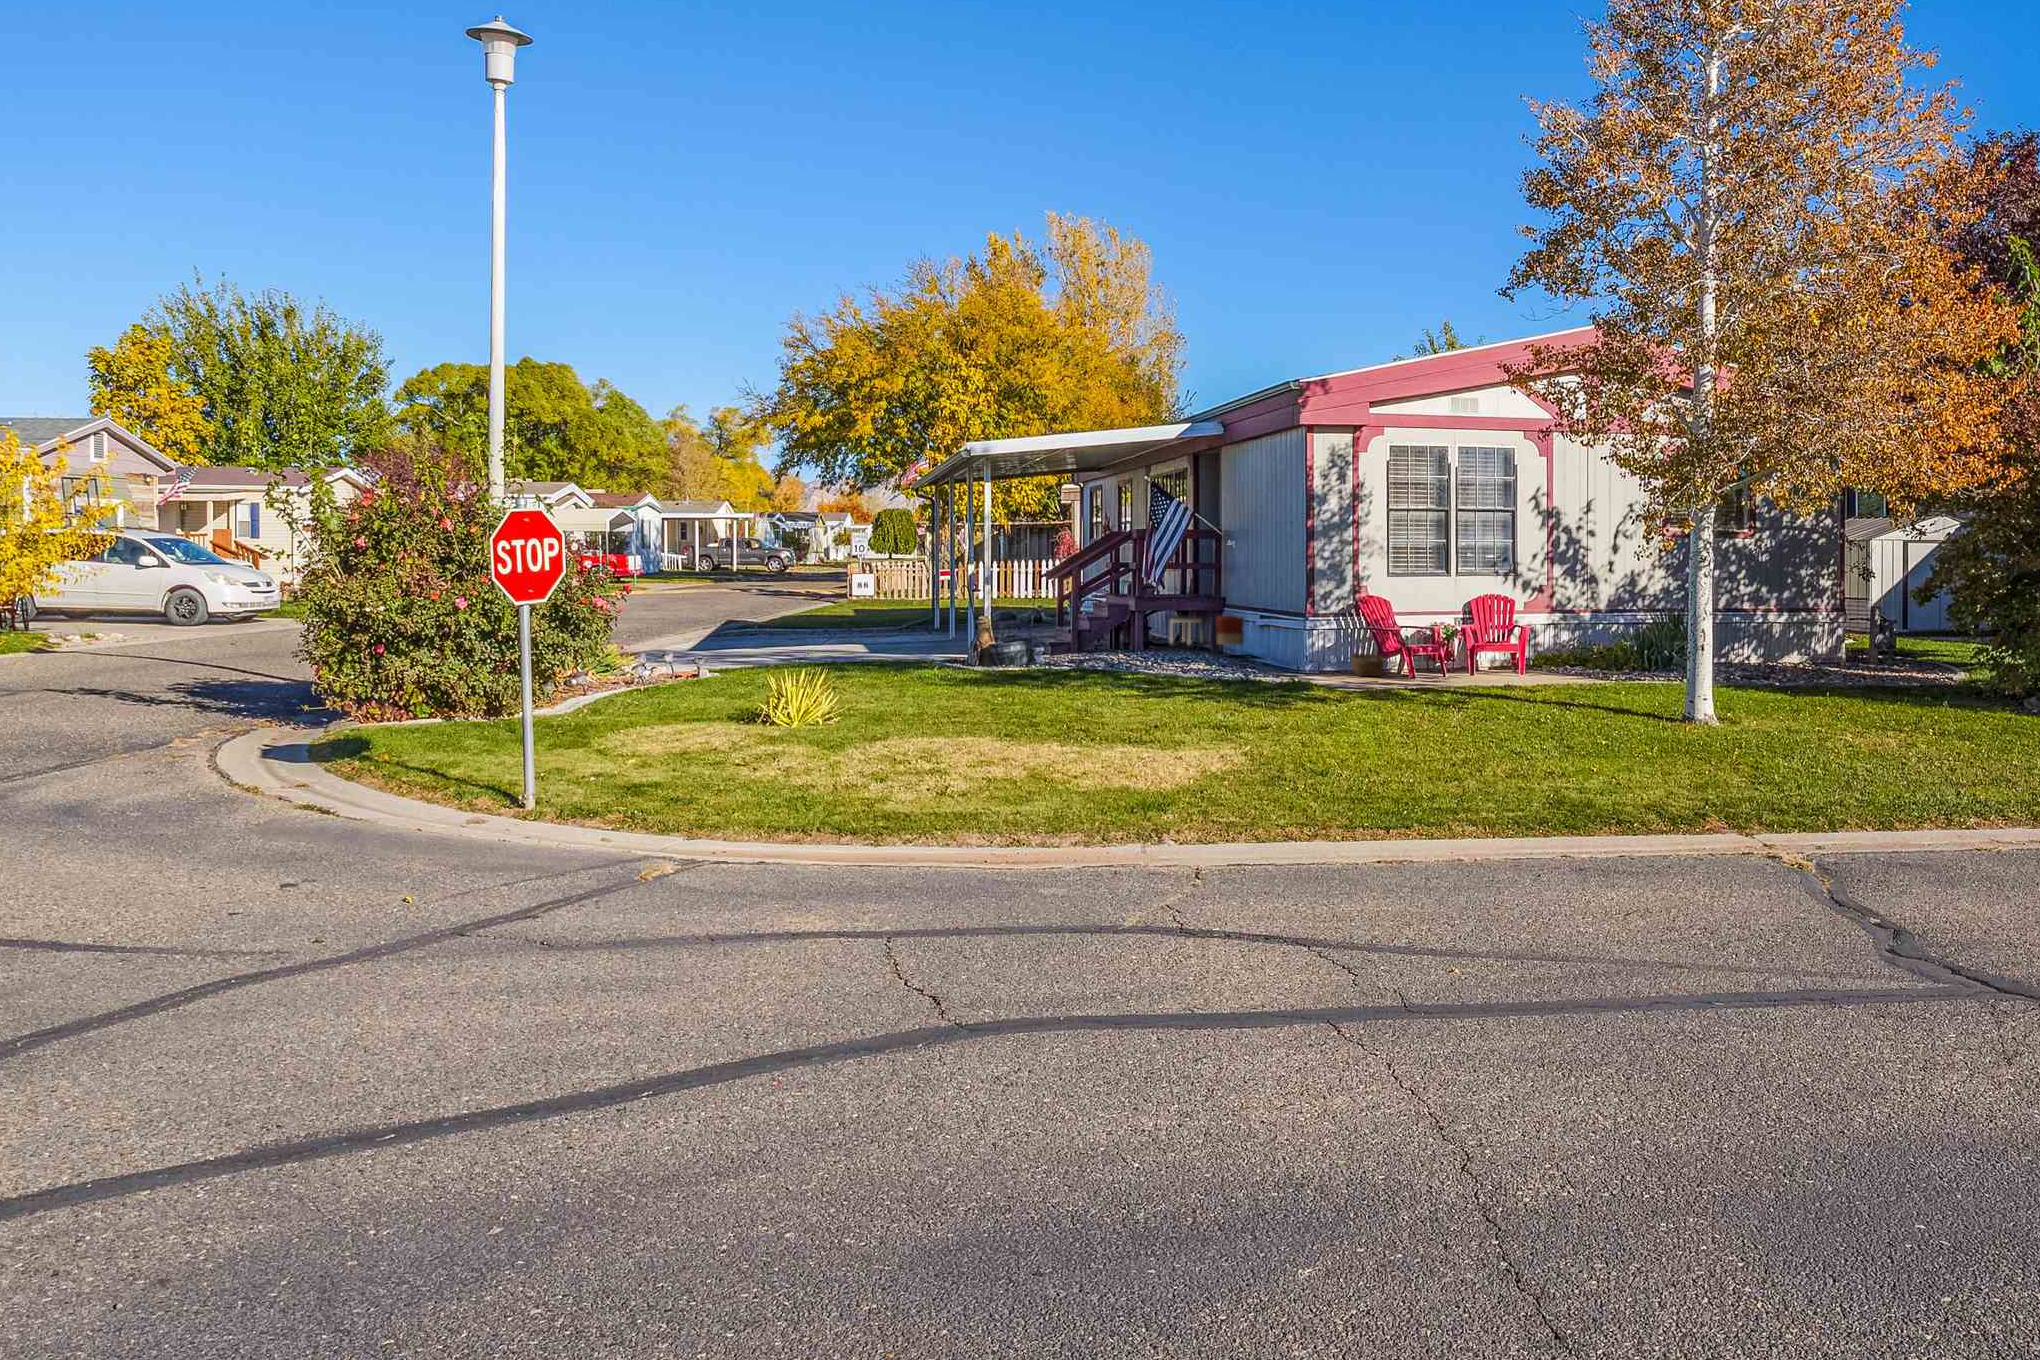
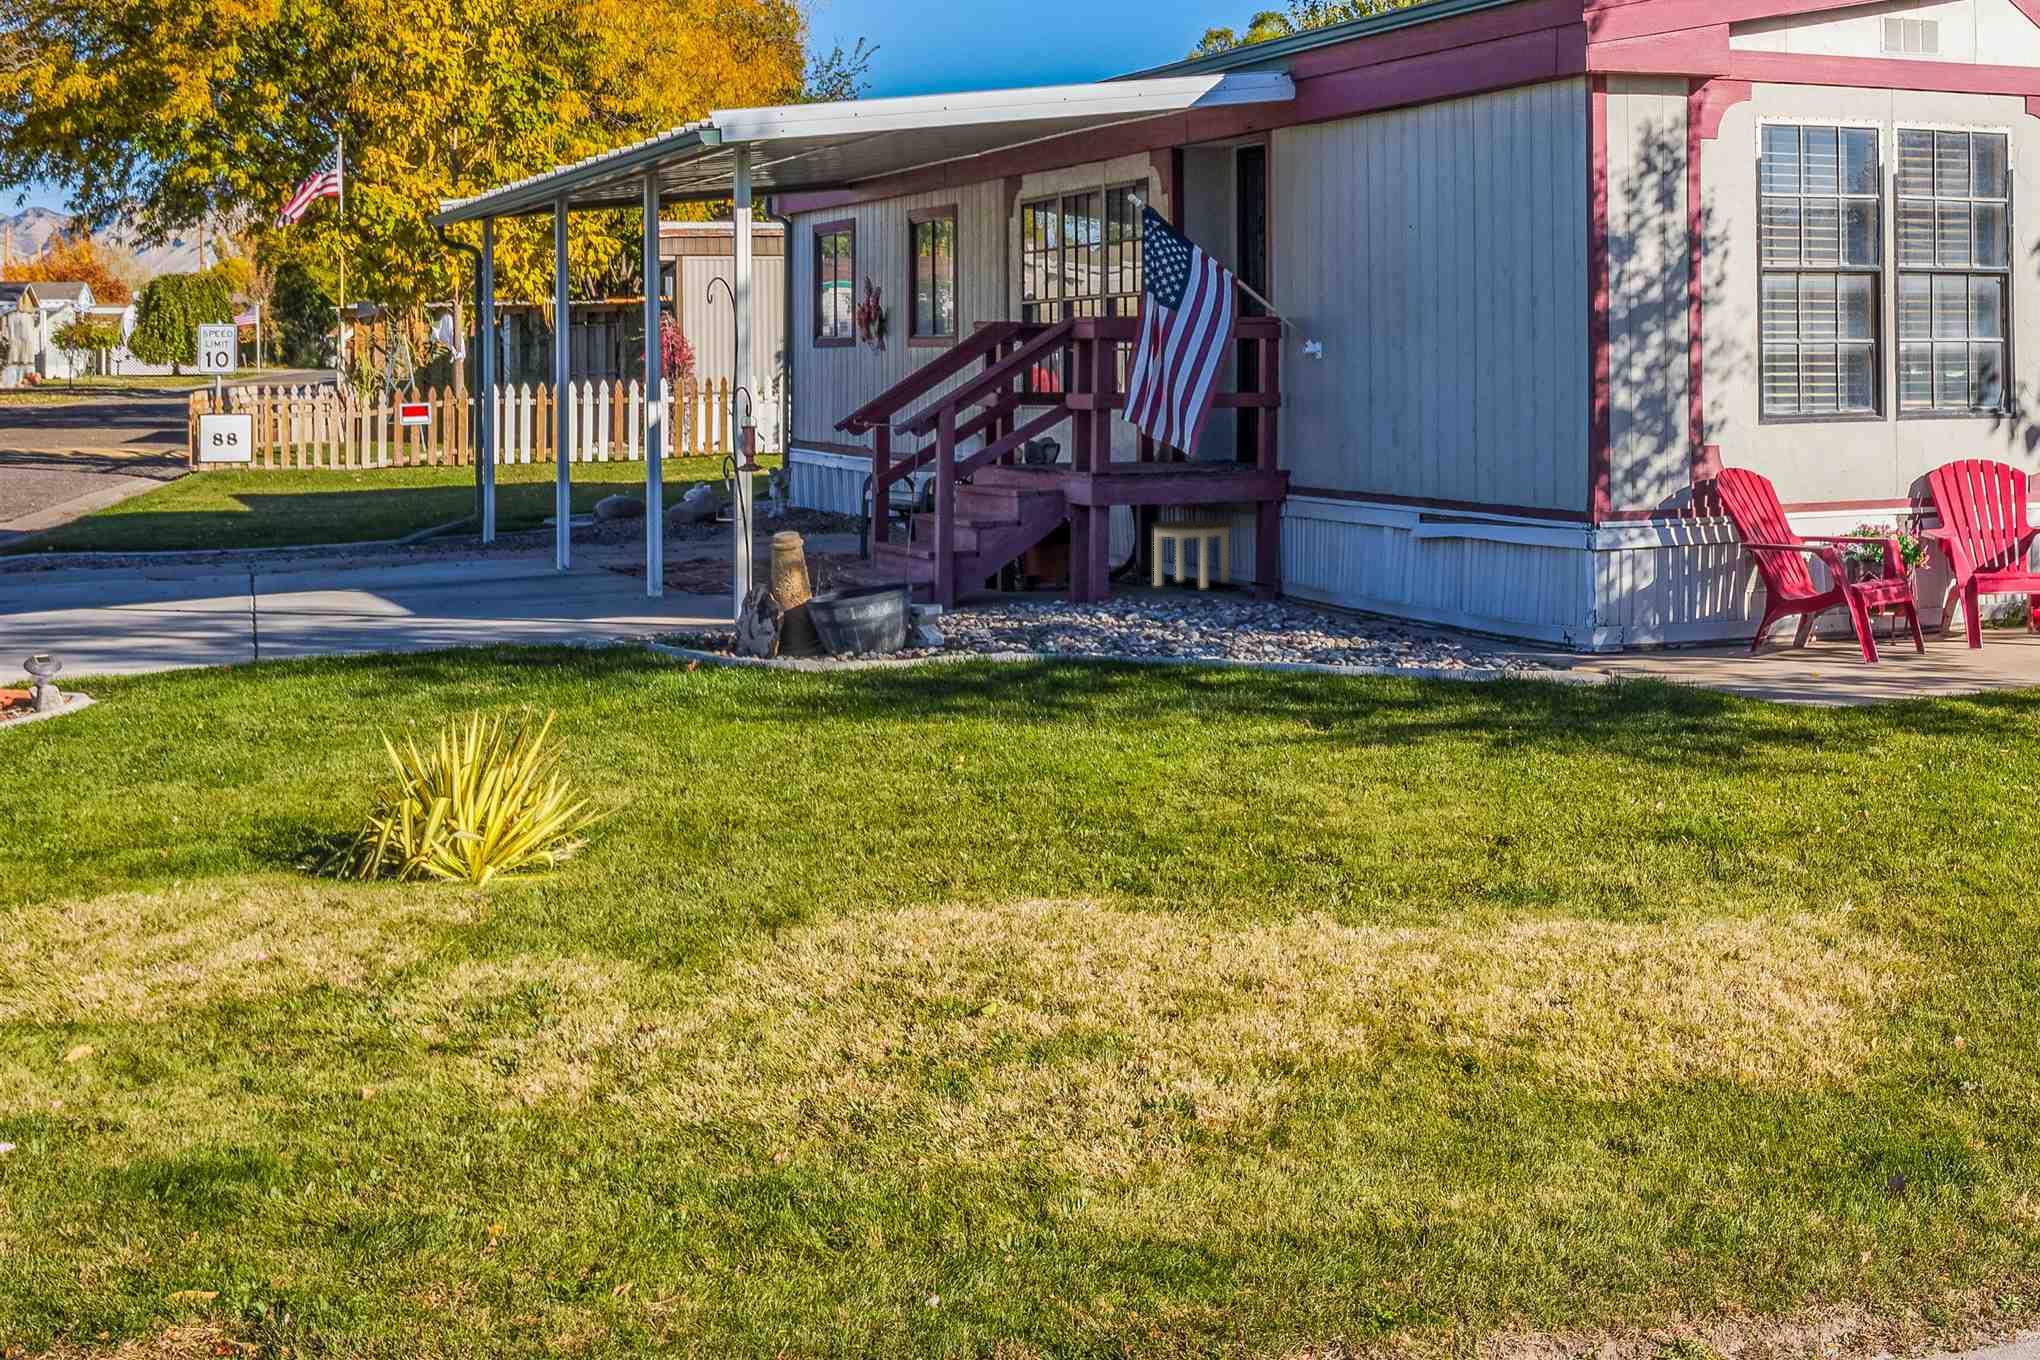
planter: present [1216,616,1244,645] -> none [1310,519,1377,615]
woven basket: present [1351,651,1384,676] -> none [1693,587,1777,658]

